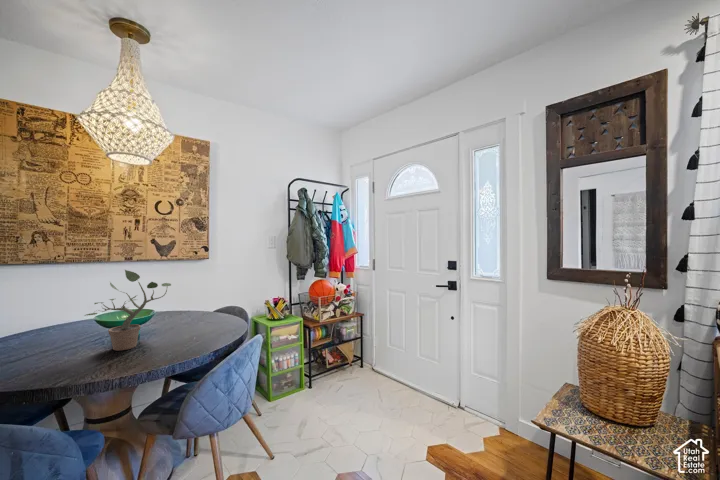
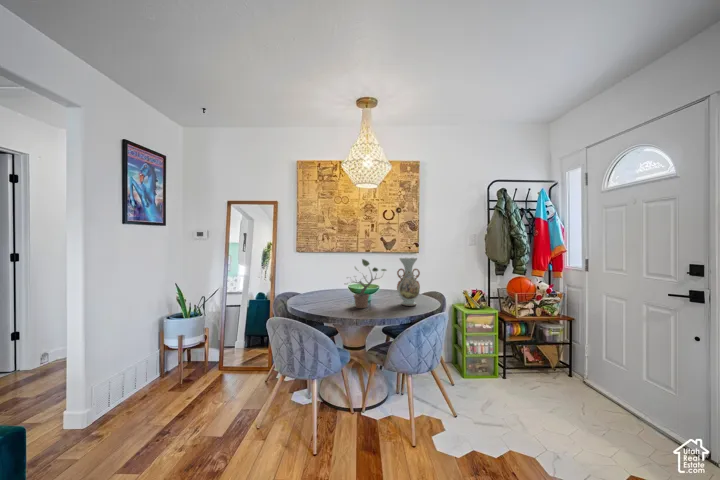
vase: none [188,264,221,332] -> present [397,258,420,306]

